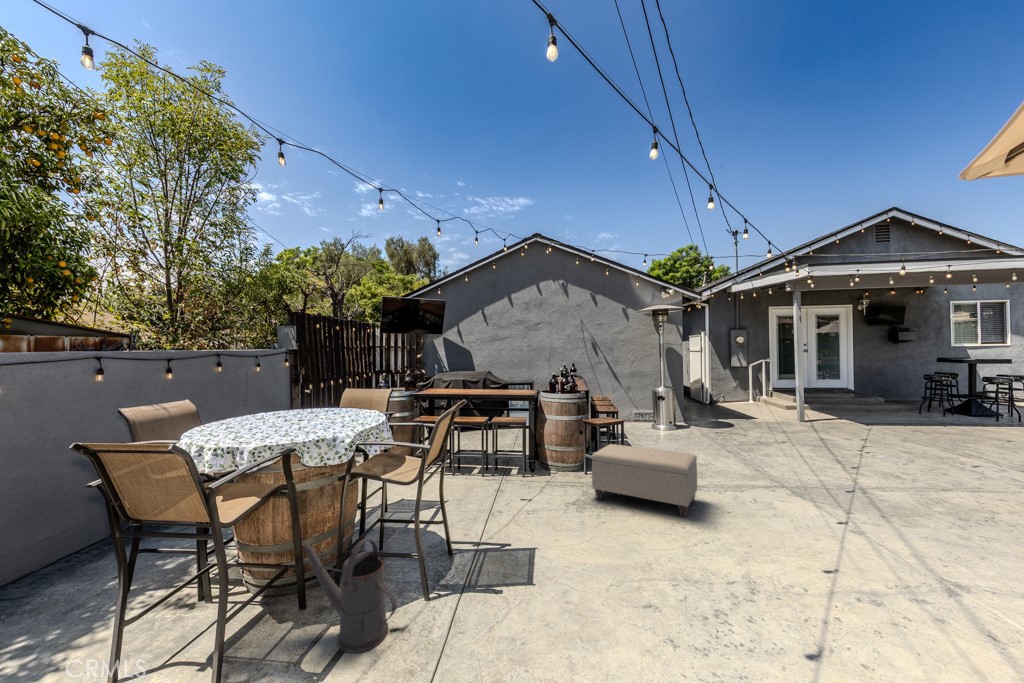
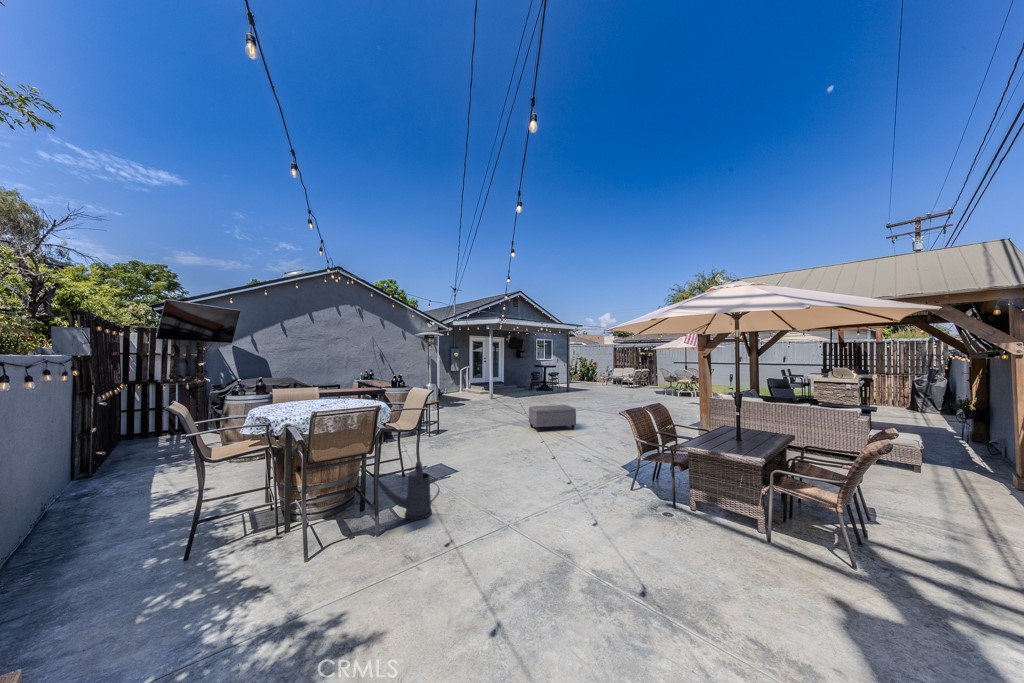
ottoman: present [591,444,697,517] -> present [529,405,576,432]

